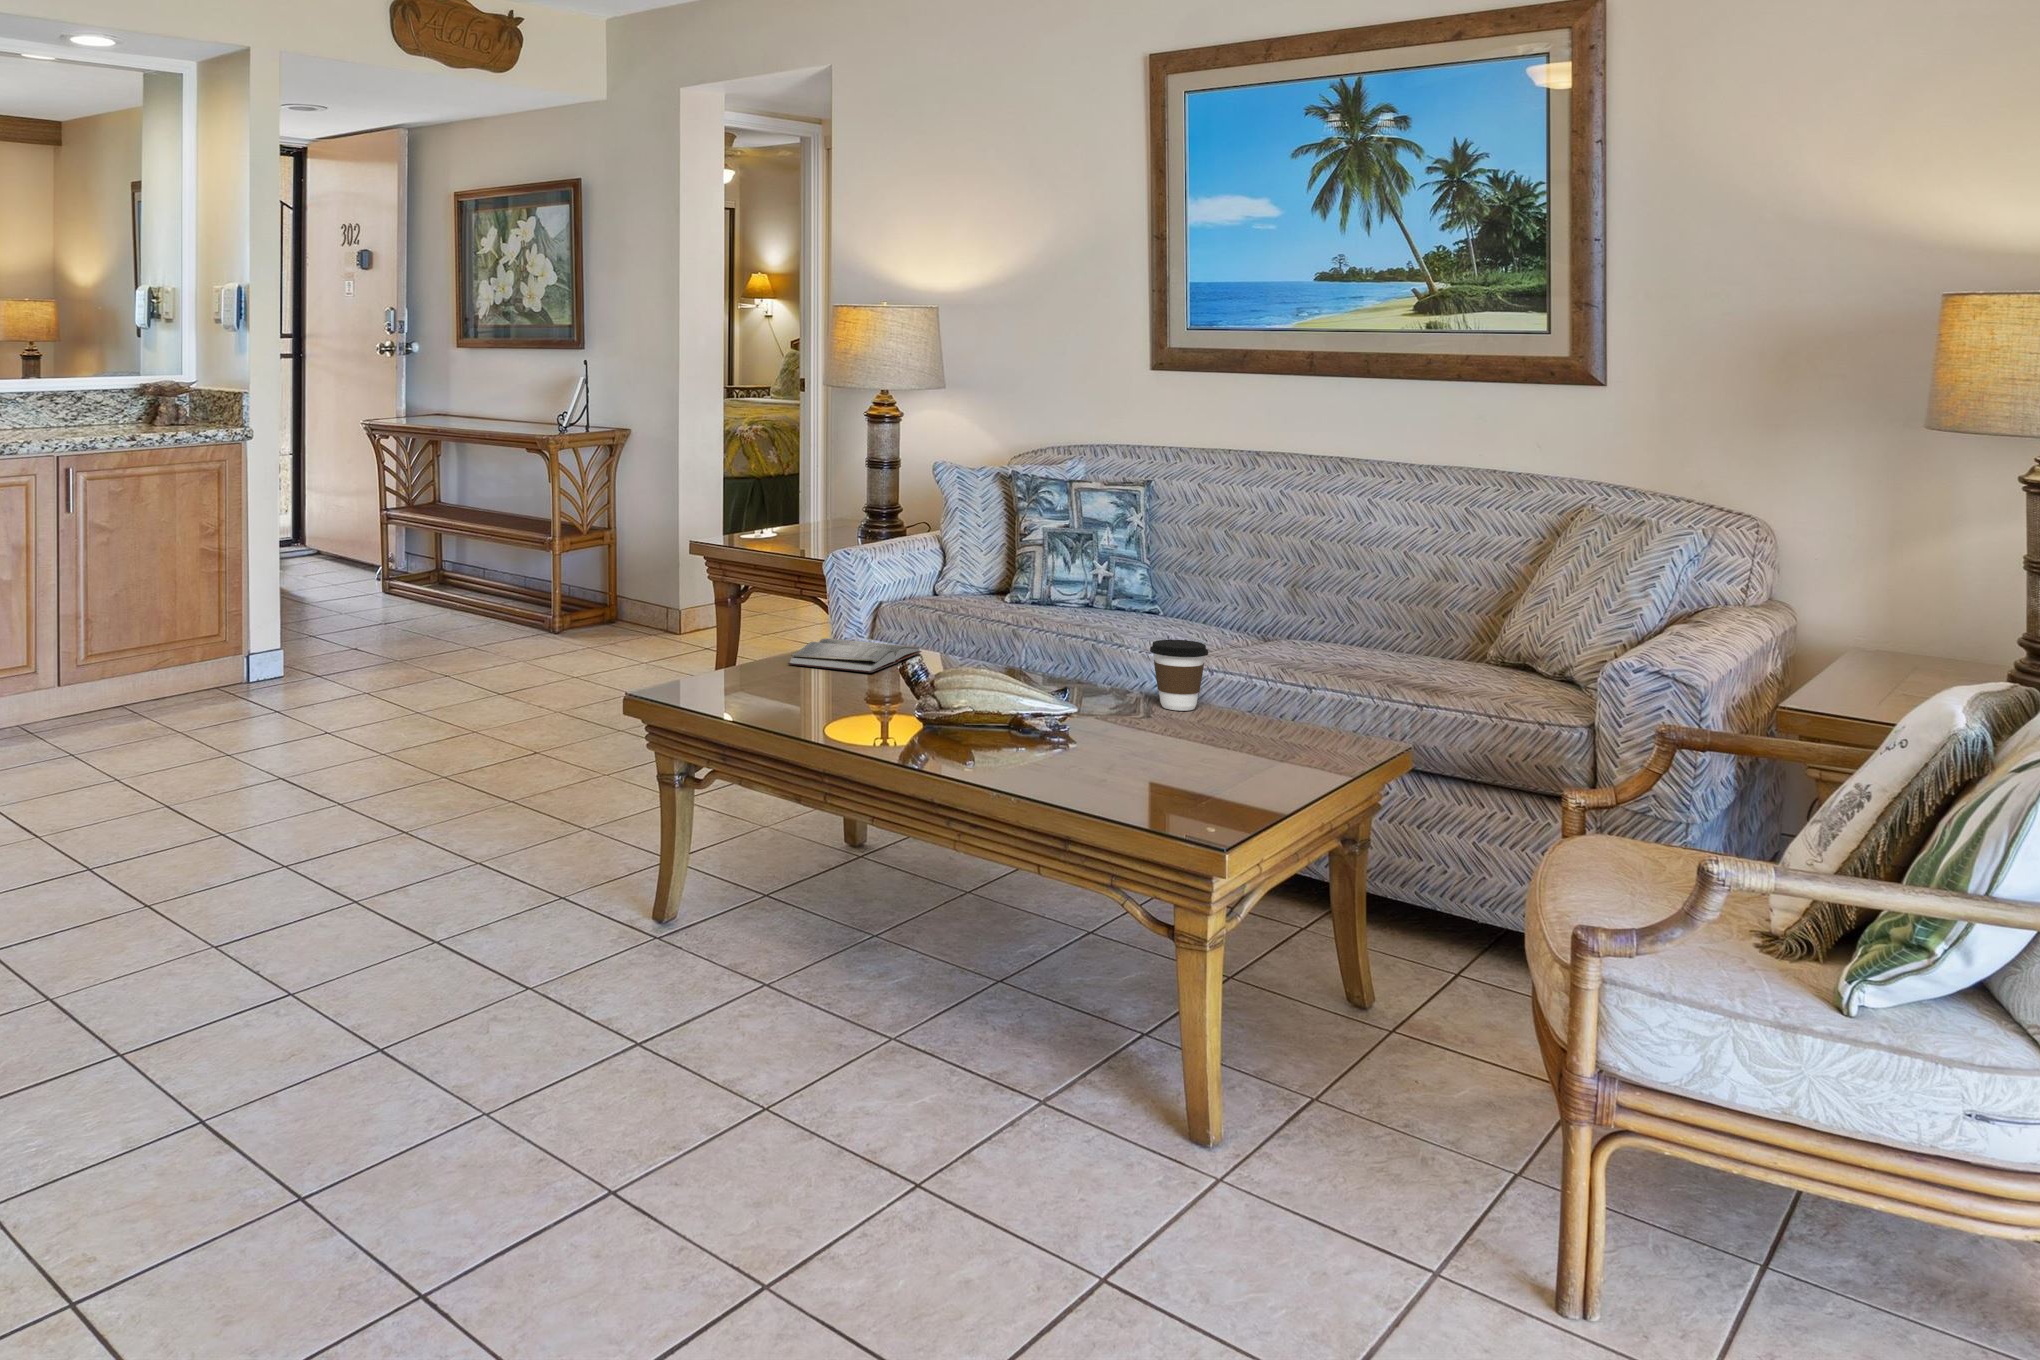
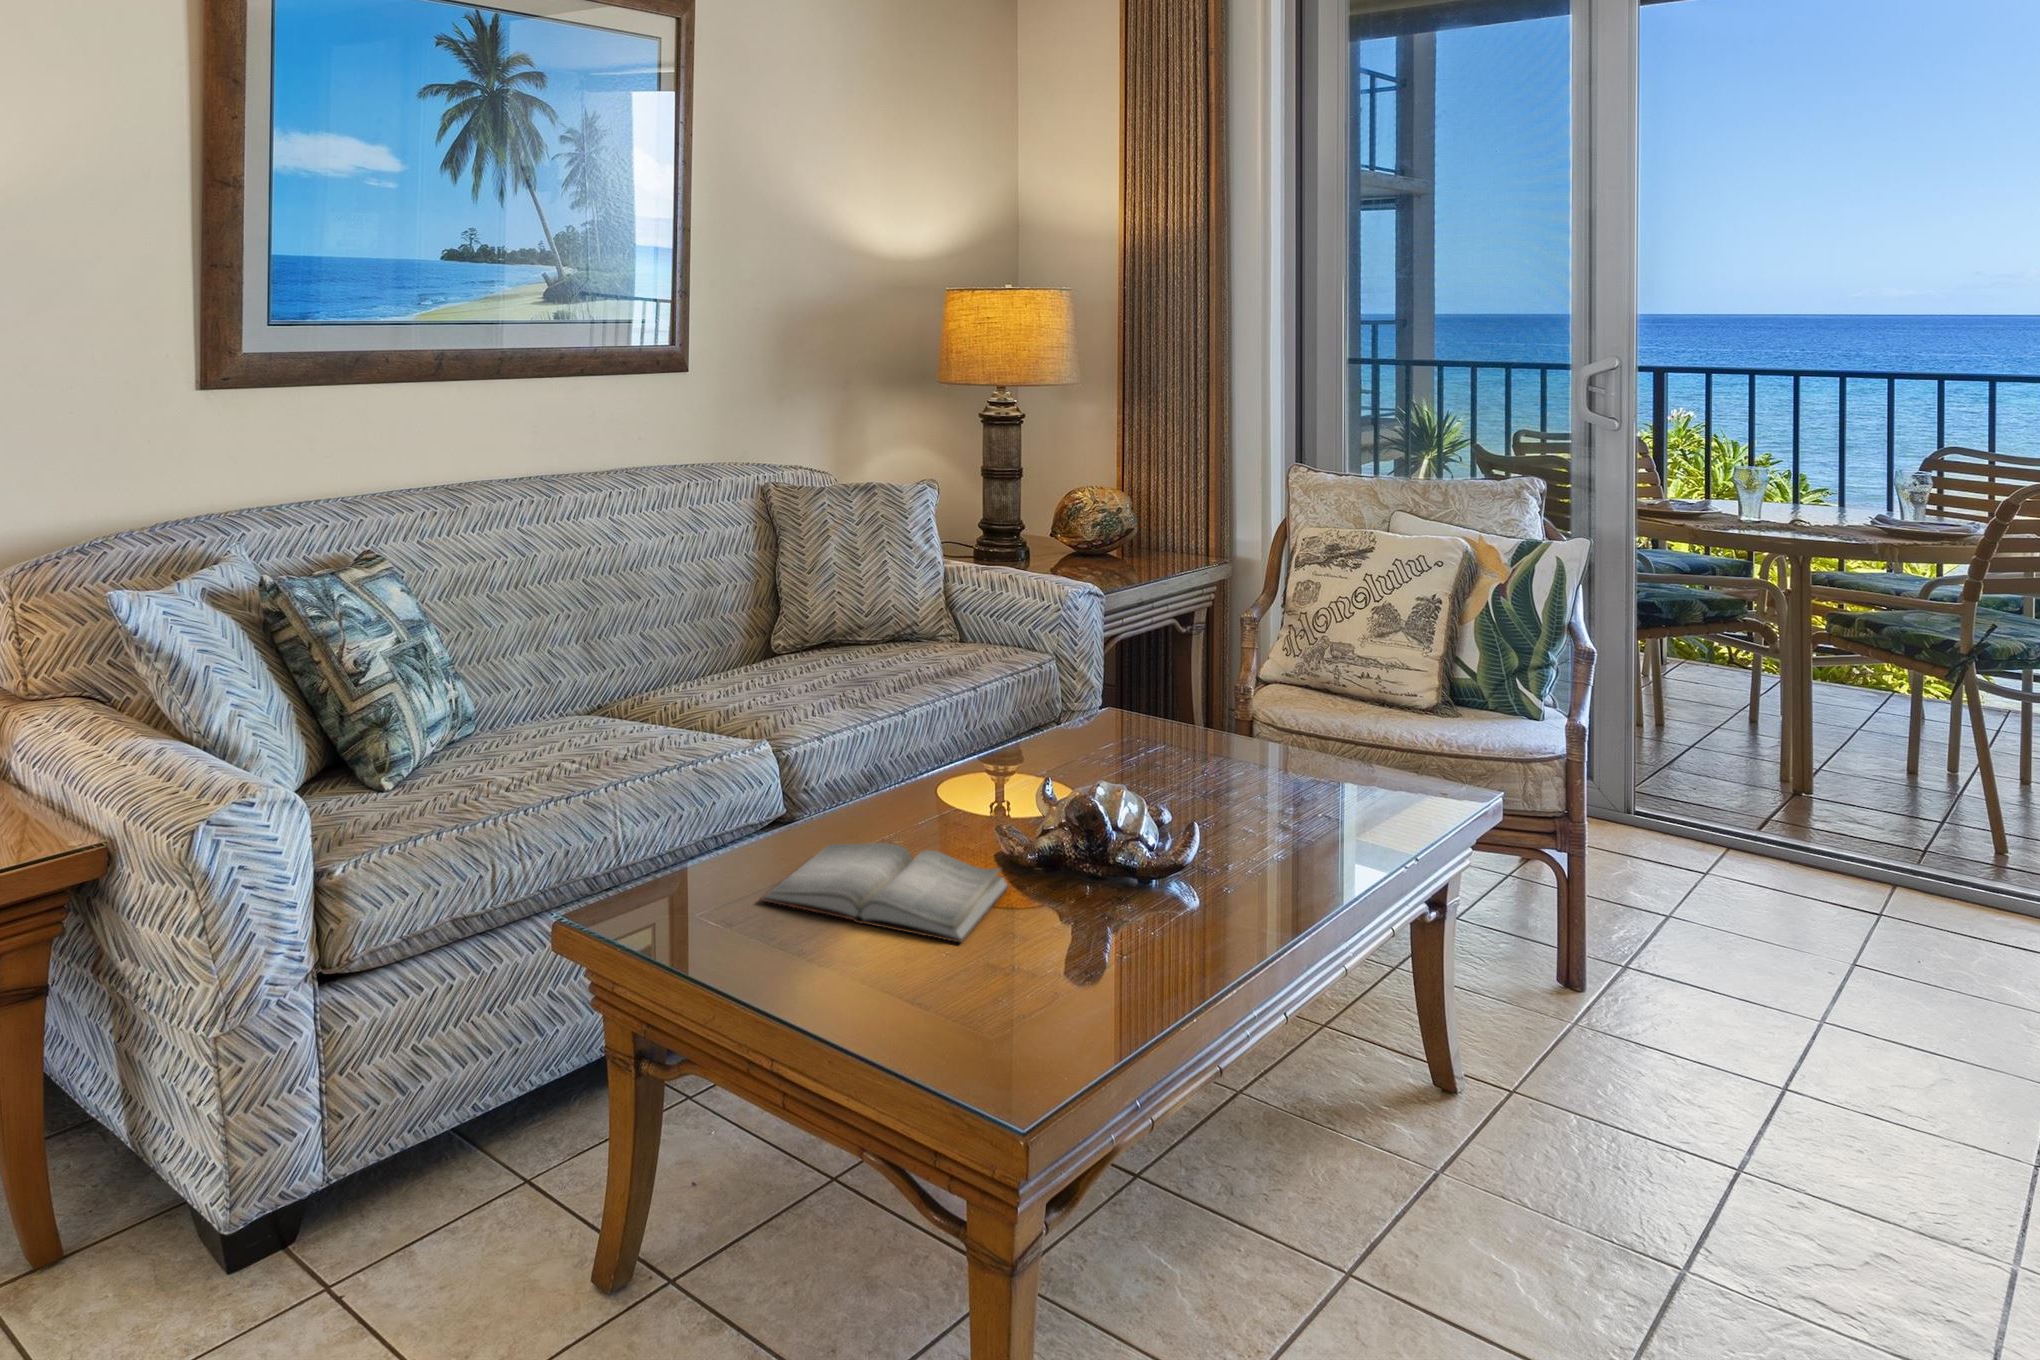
coffee cup: present [1150,640,1208,711] -> none [1080,684,1143,765]

